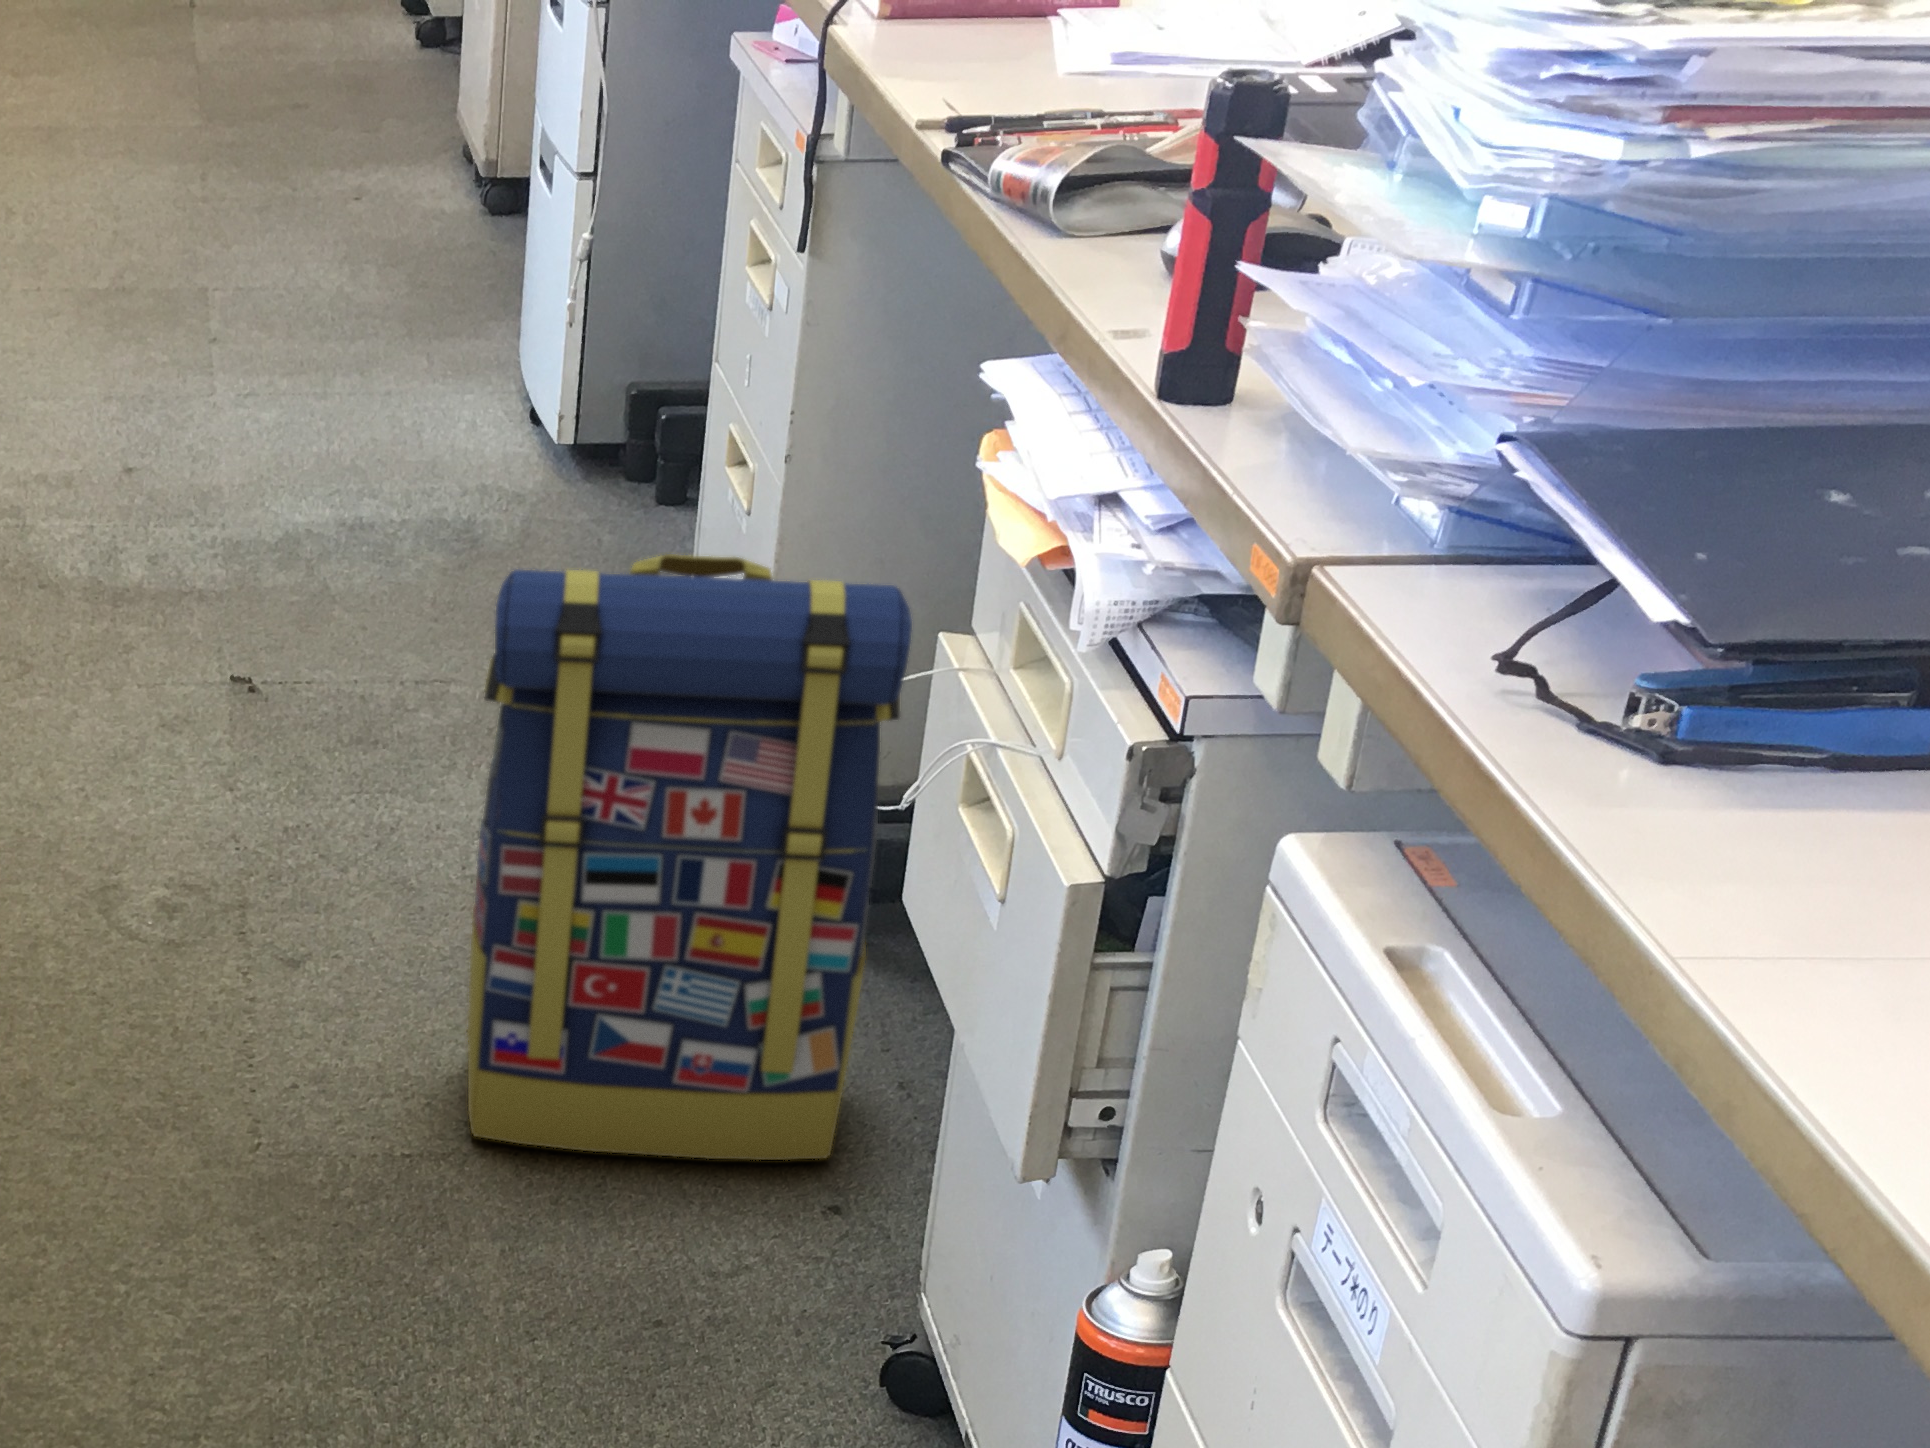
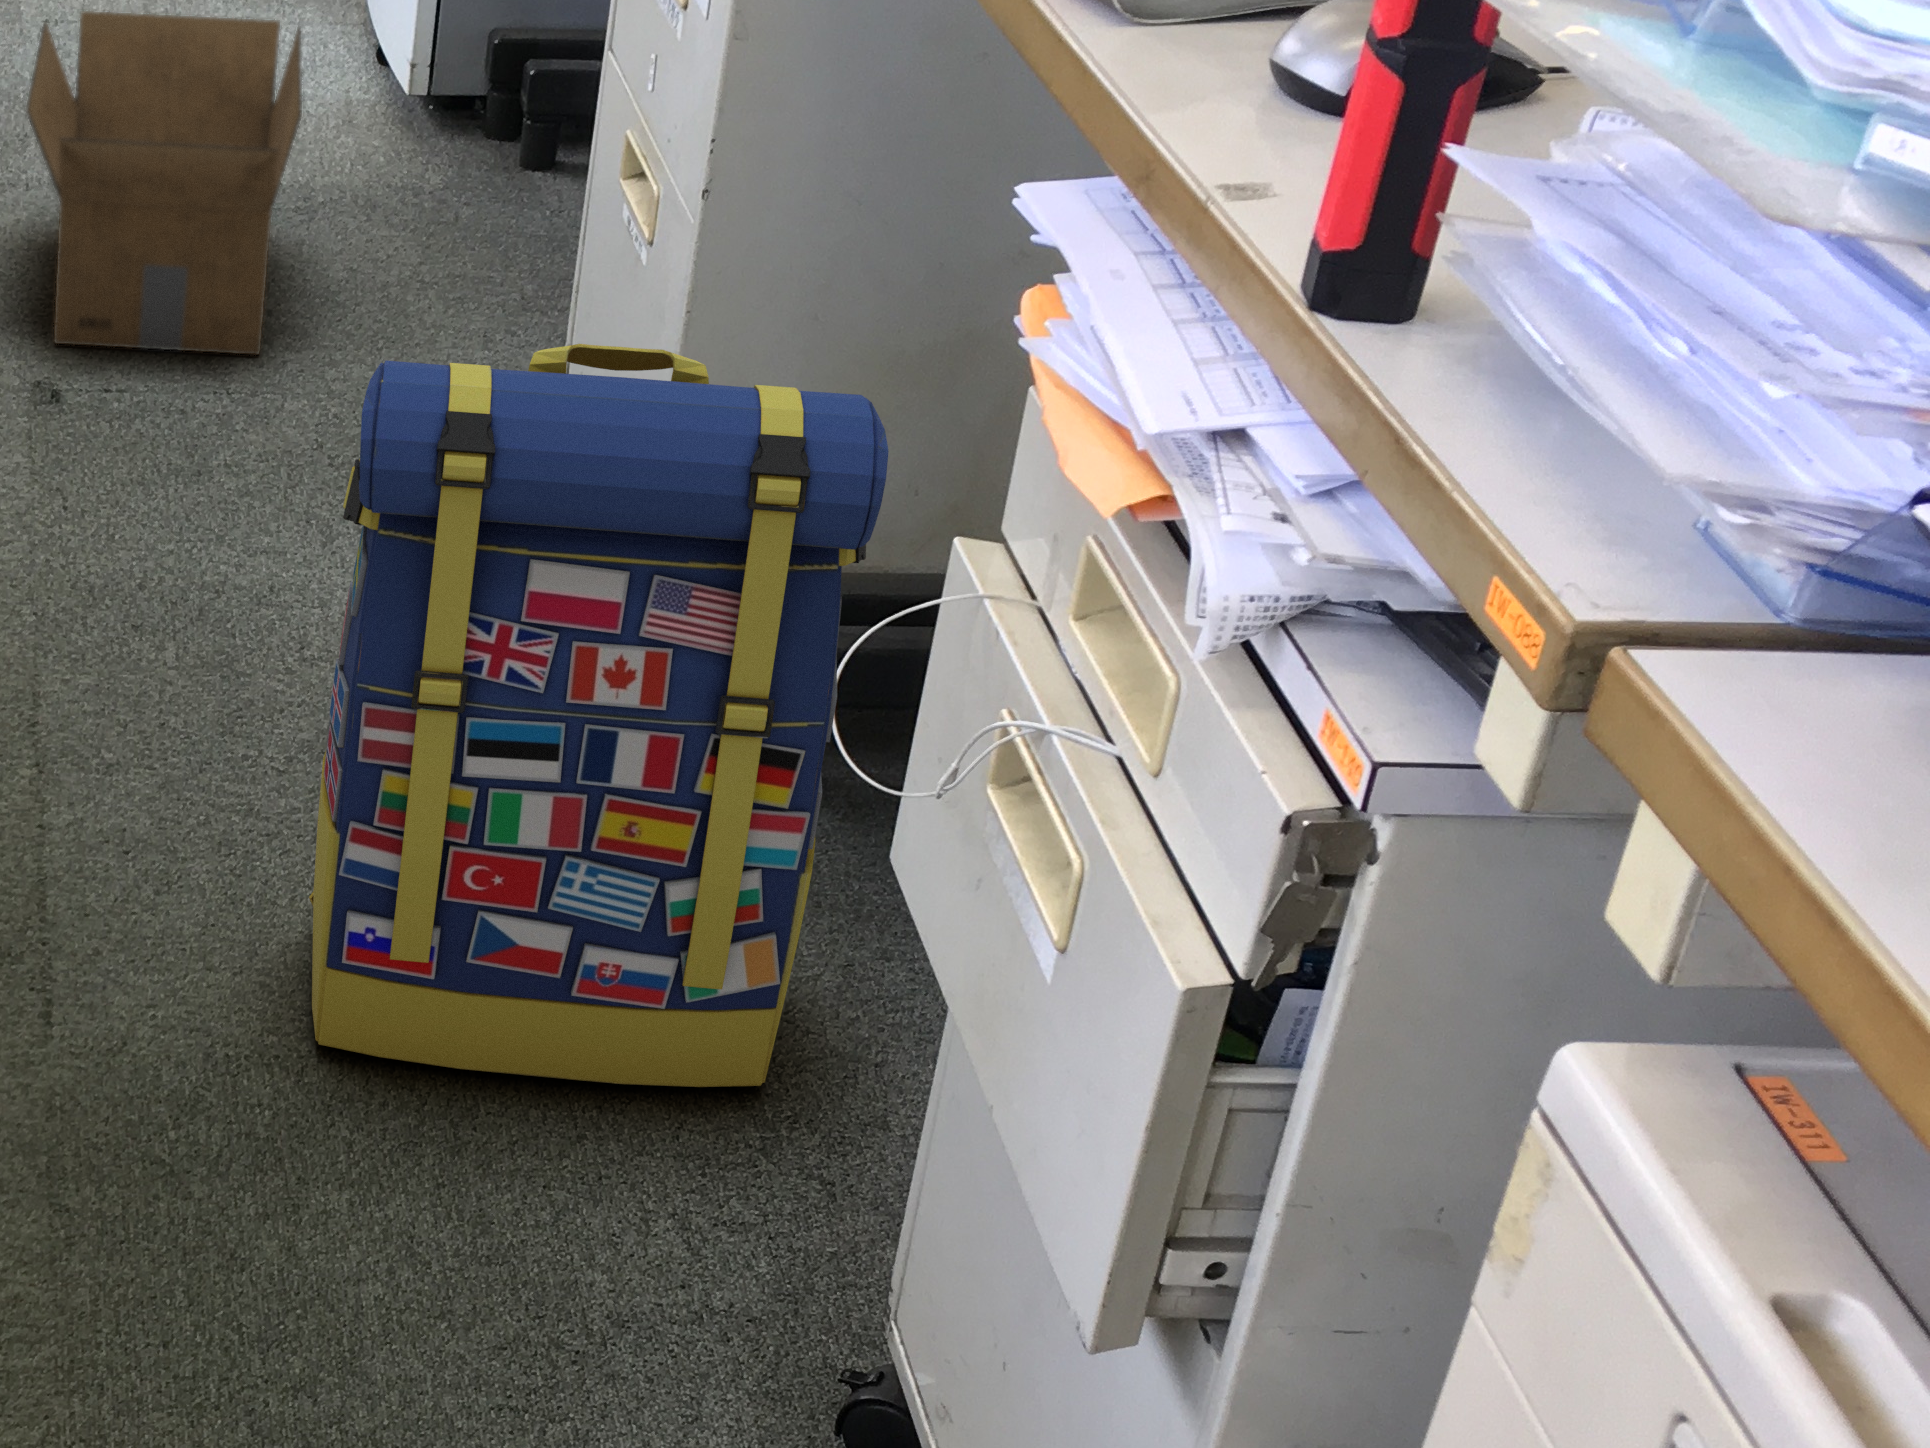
cardboard box: none [225,367,458,651] -> present [26,11,302,355]

